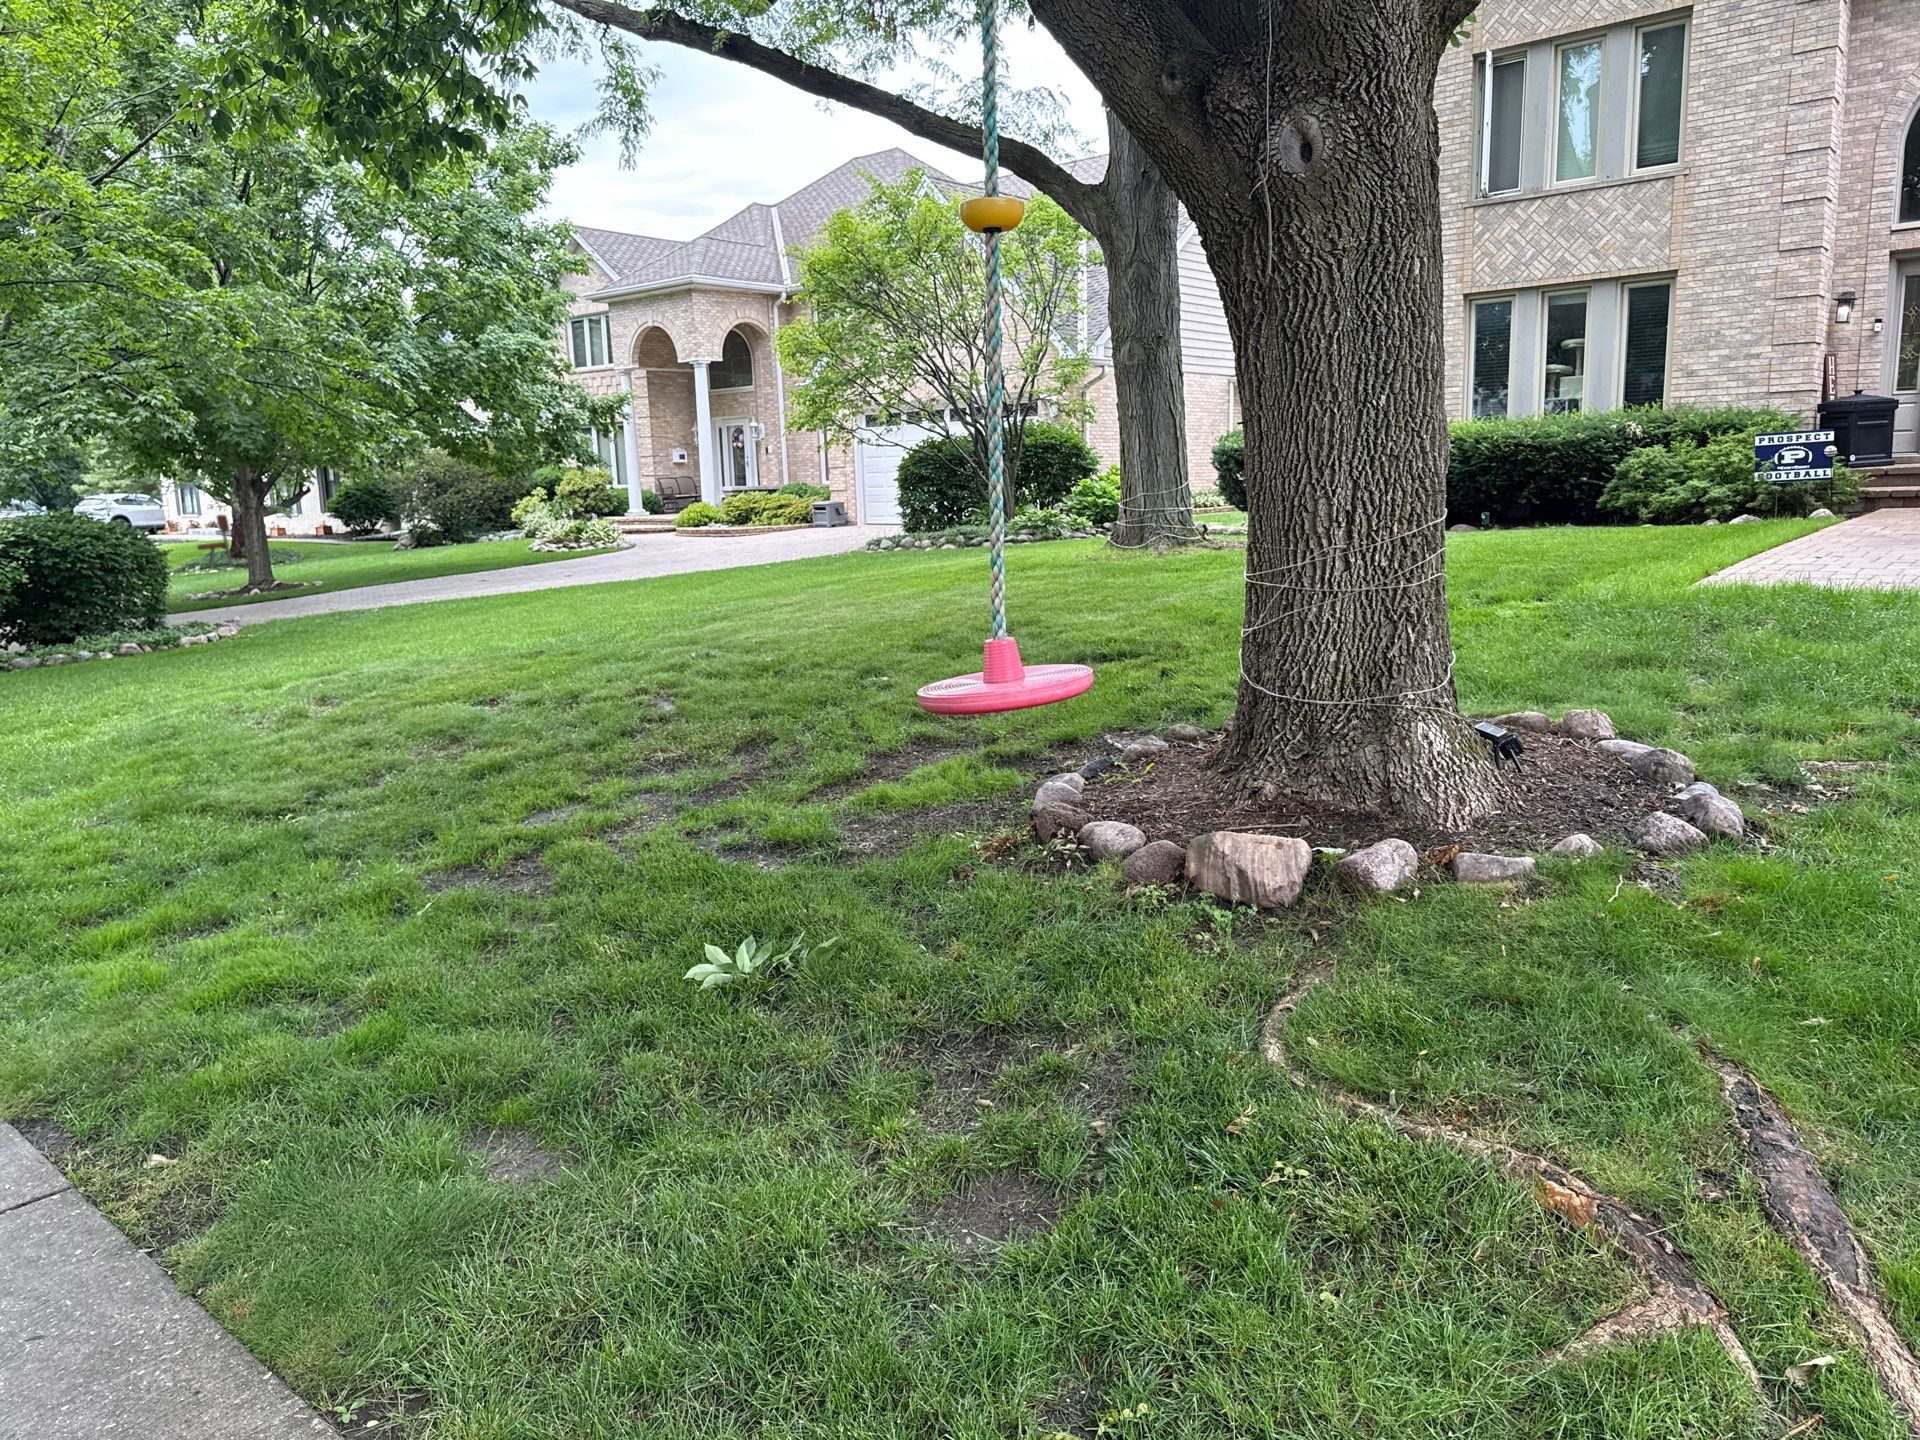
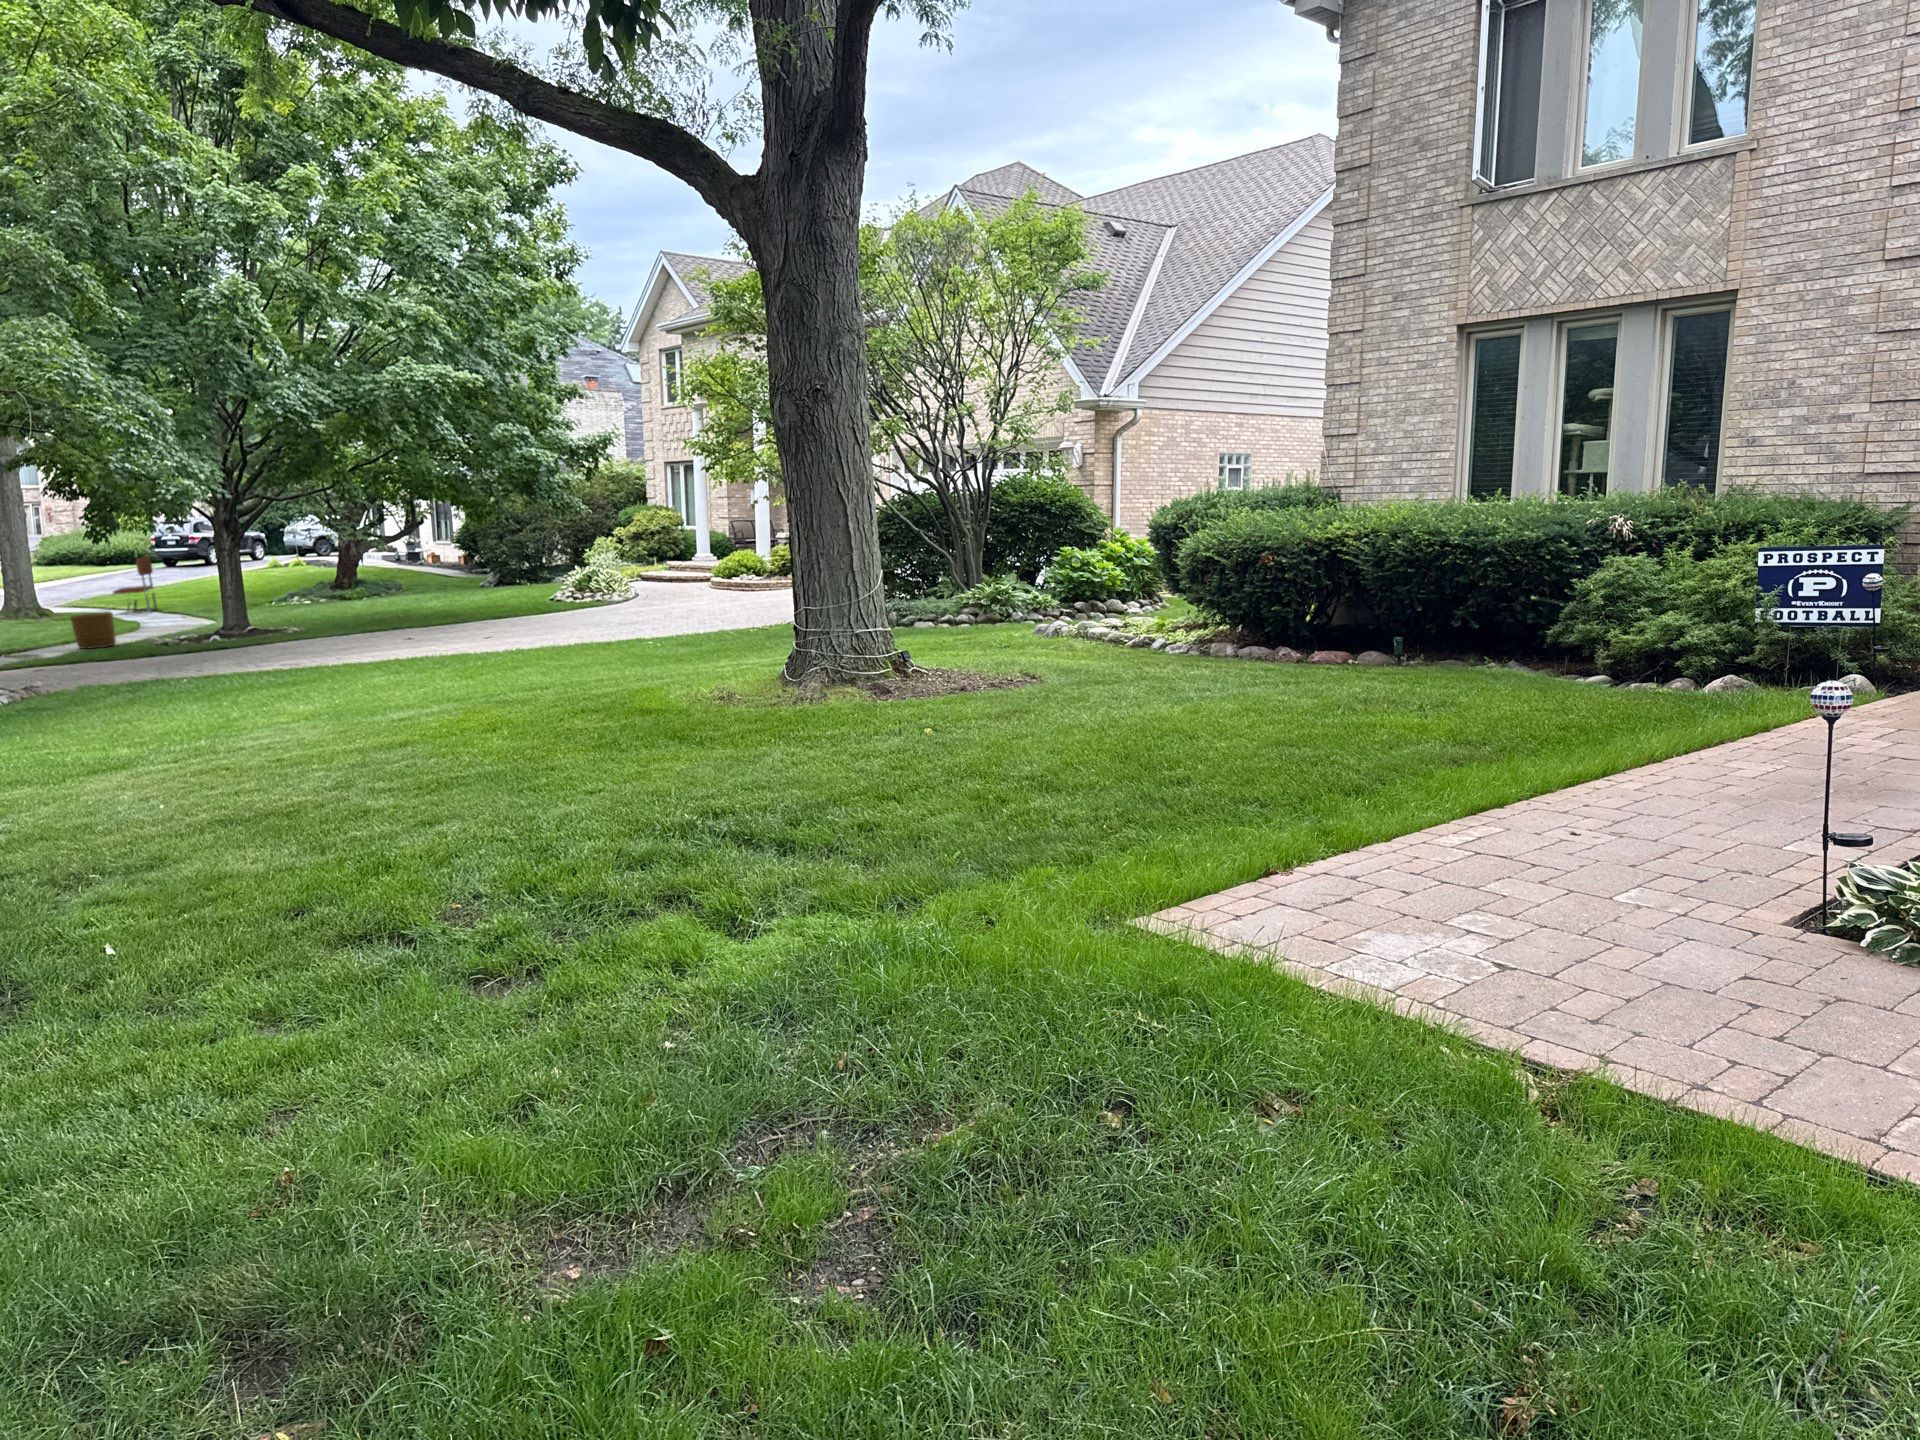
basket: none [266,553,305,587] -> present [70,611,116,649]

